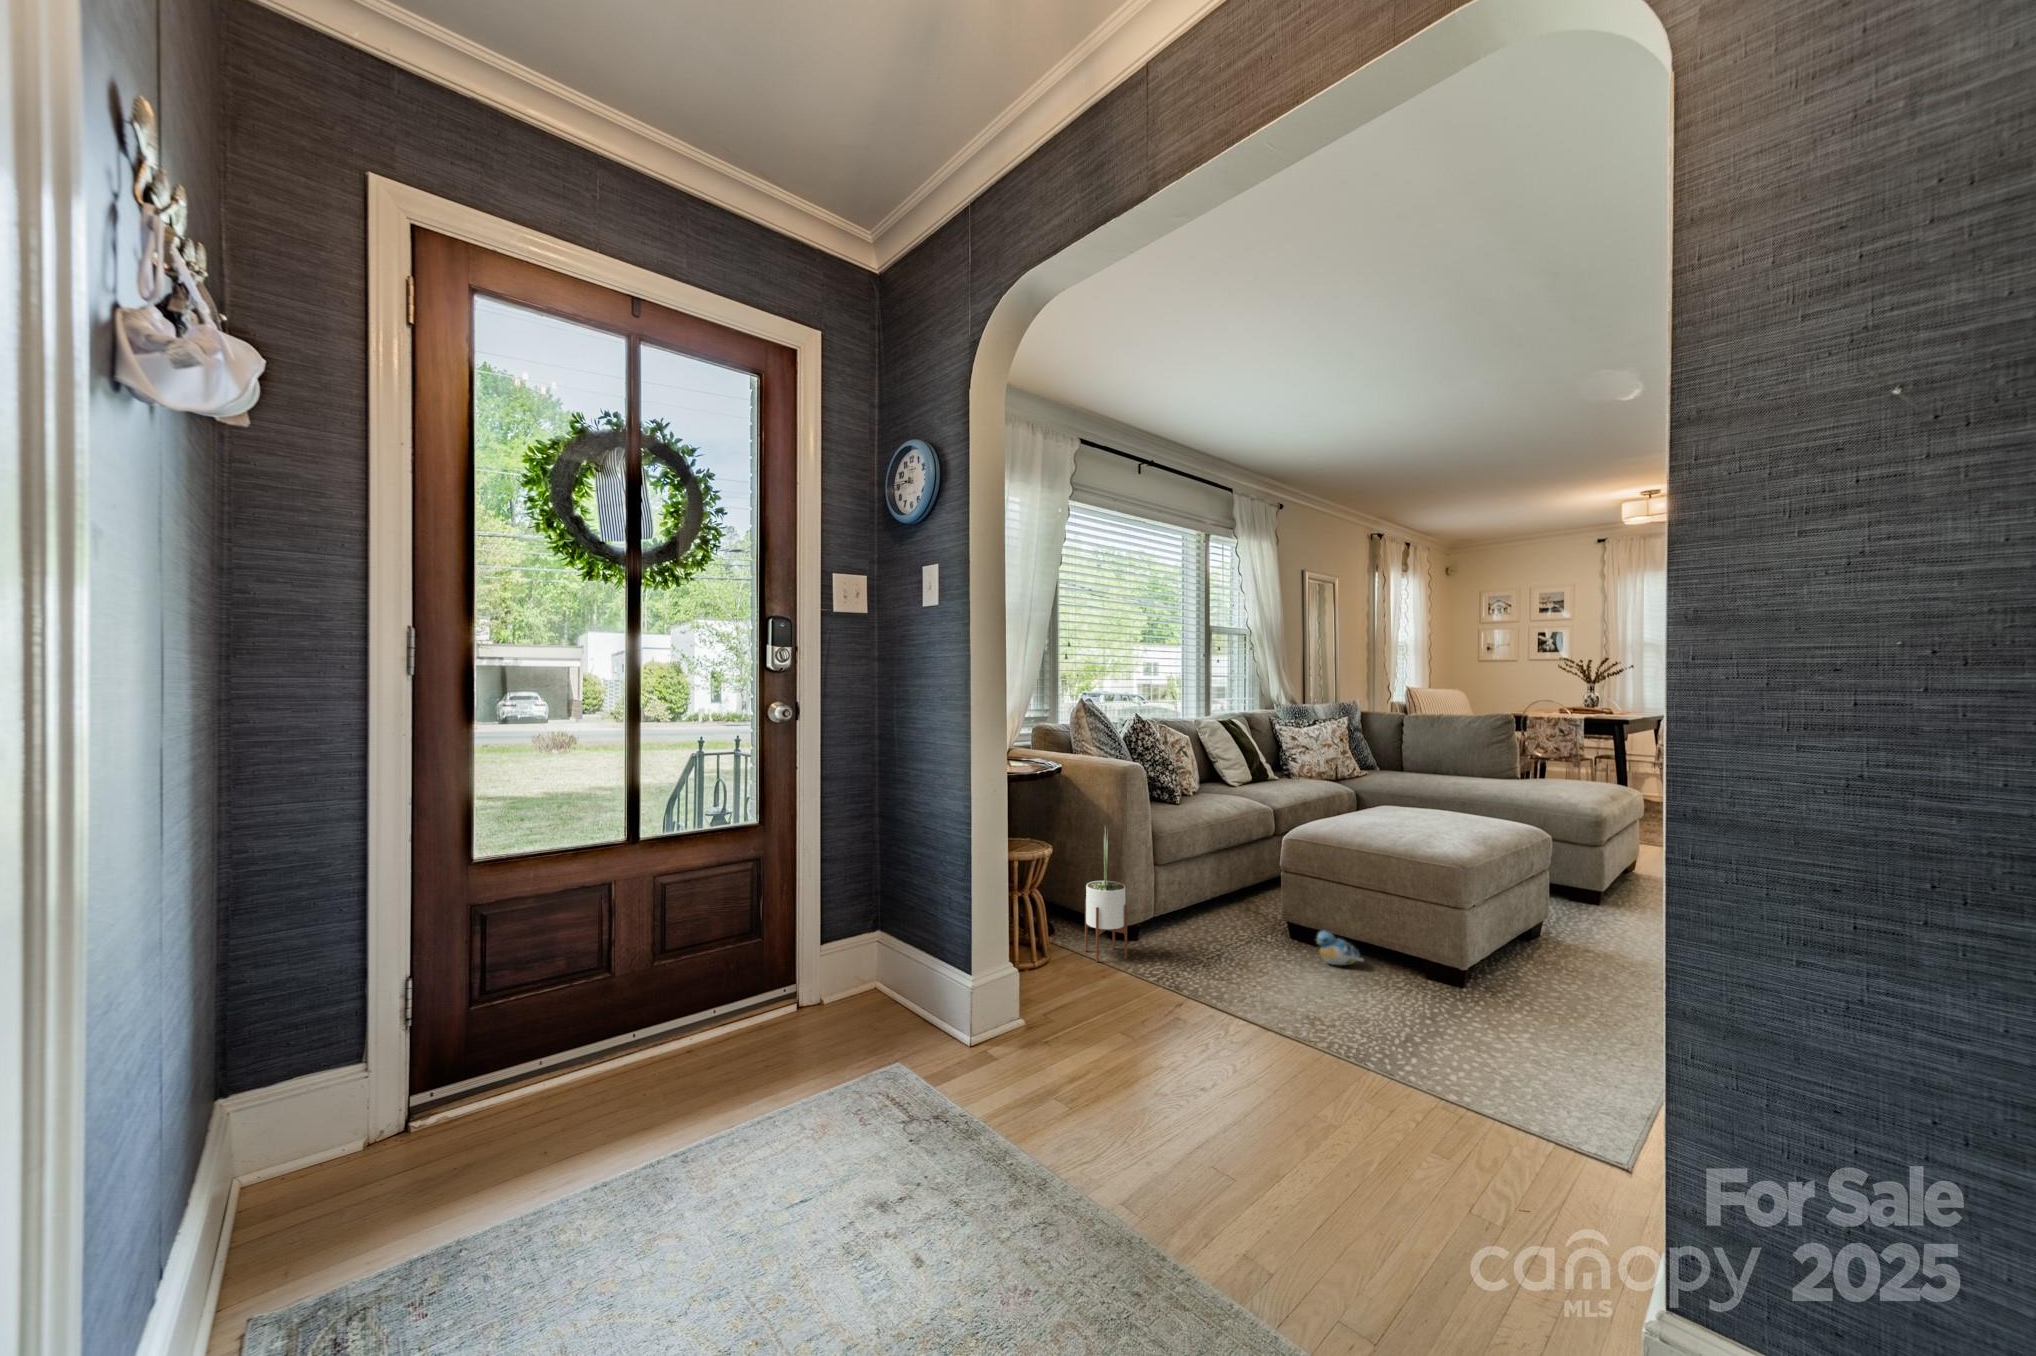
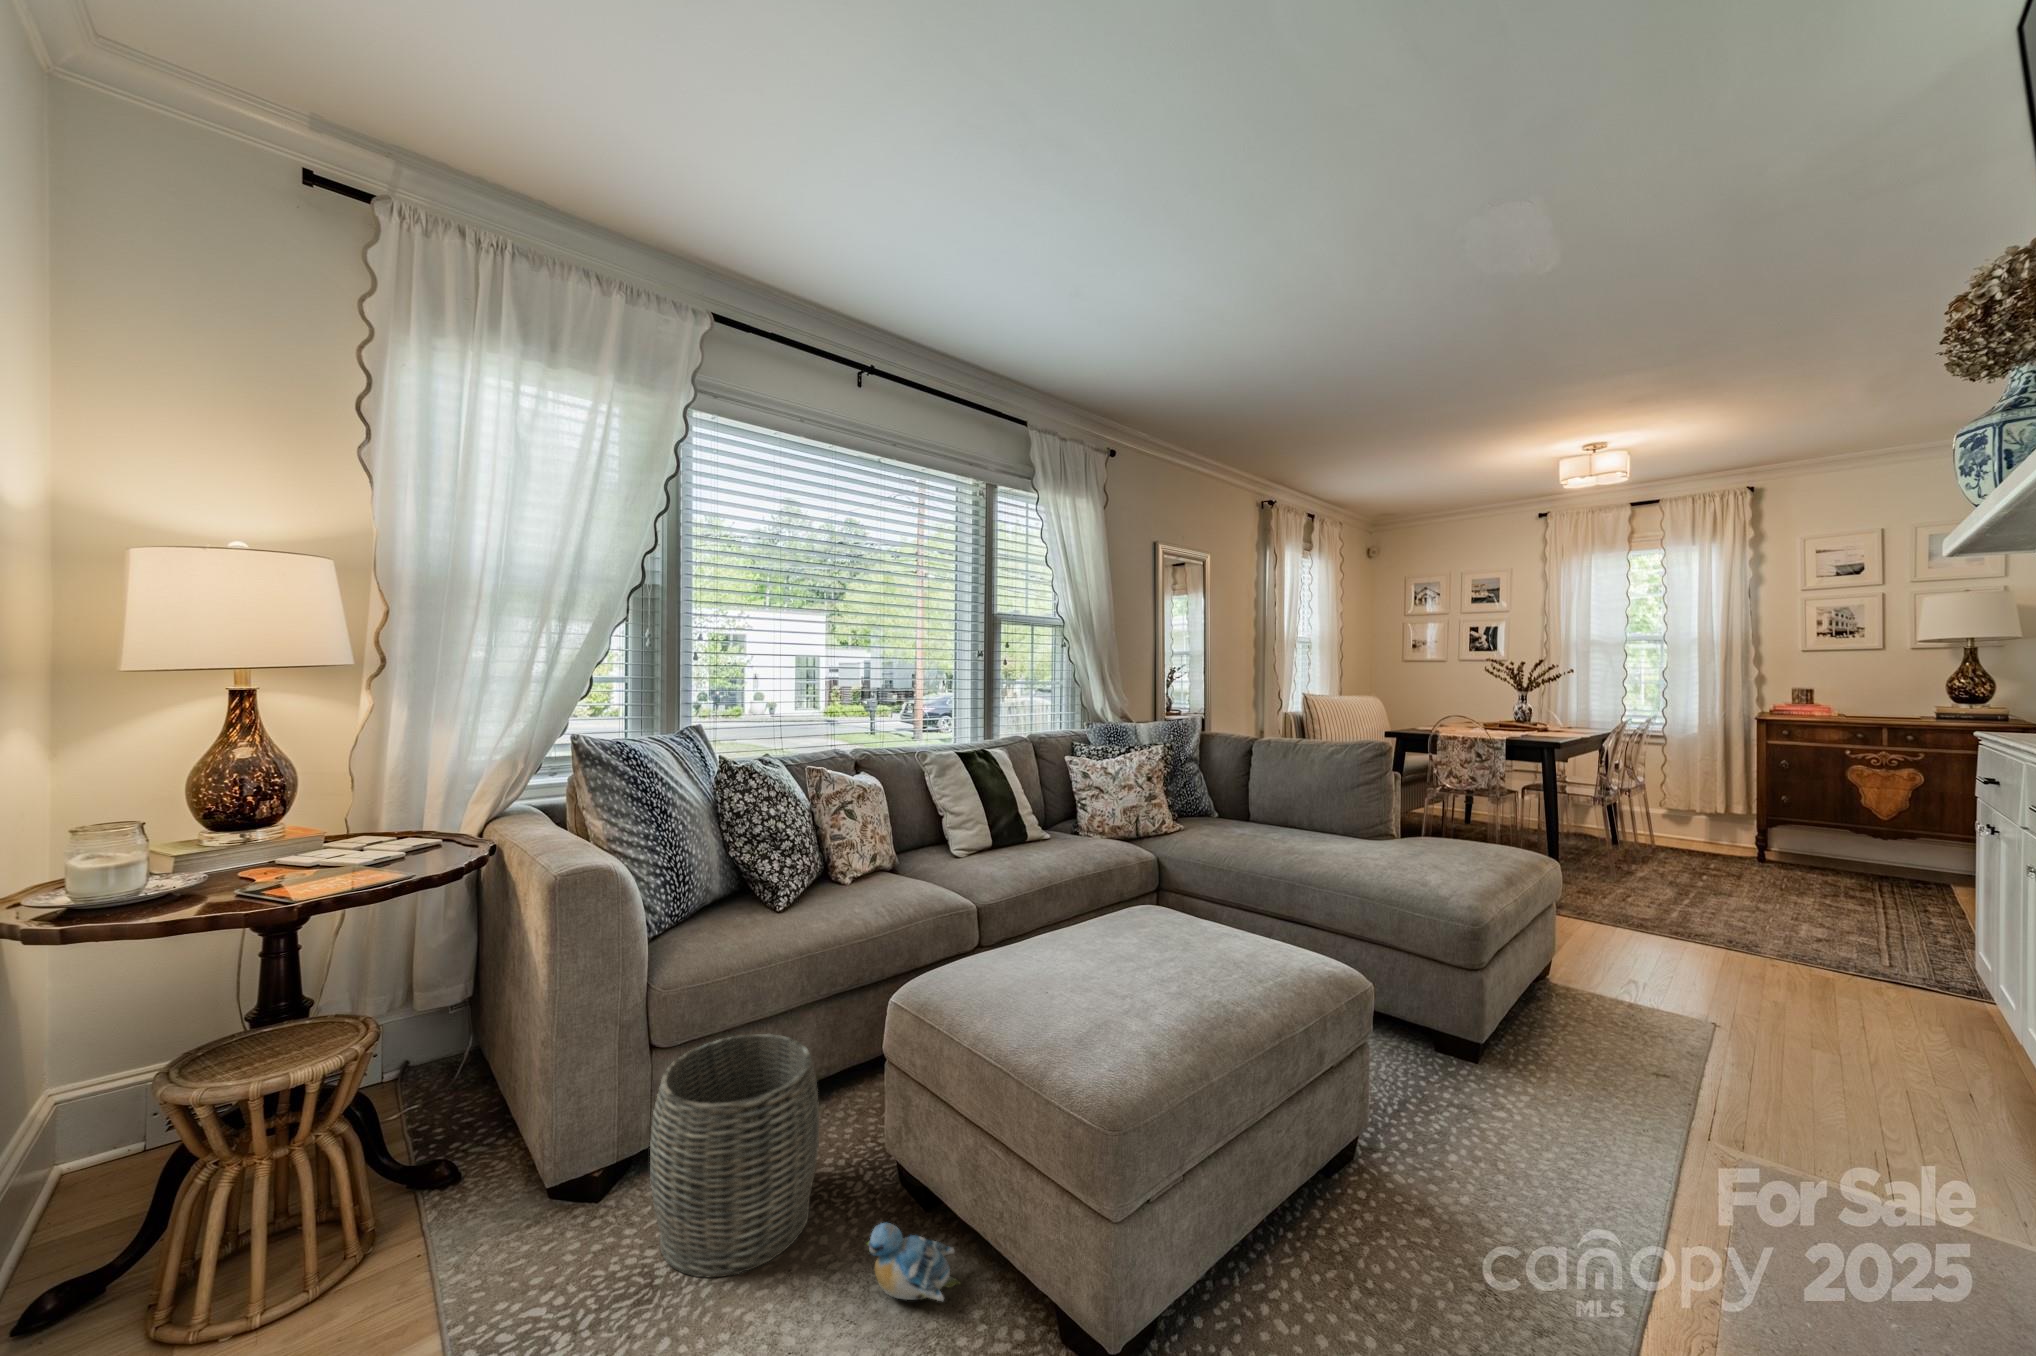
potted plant: present [1085,833,1127,962] -> none [429,995,528,1290]
woven basket: none [1179,856,1265,960] -> present [650,1034,819,1277]

